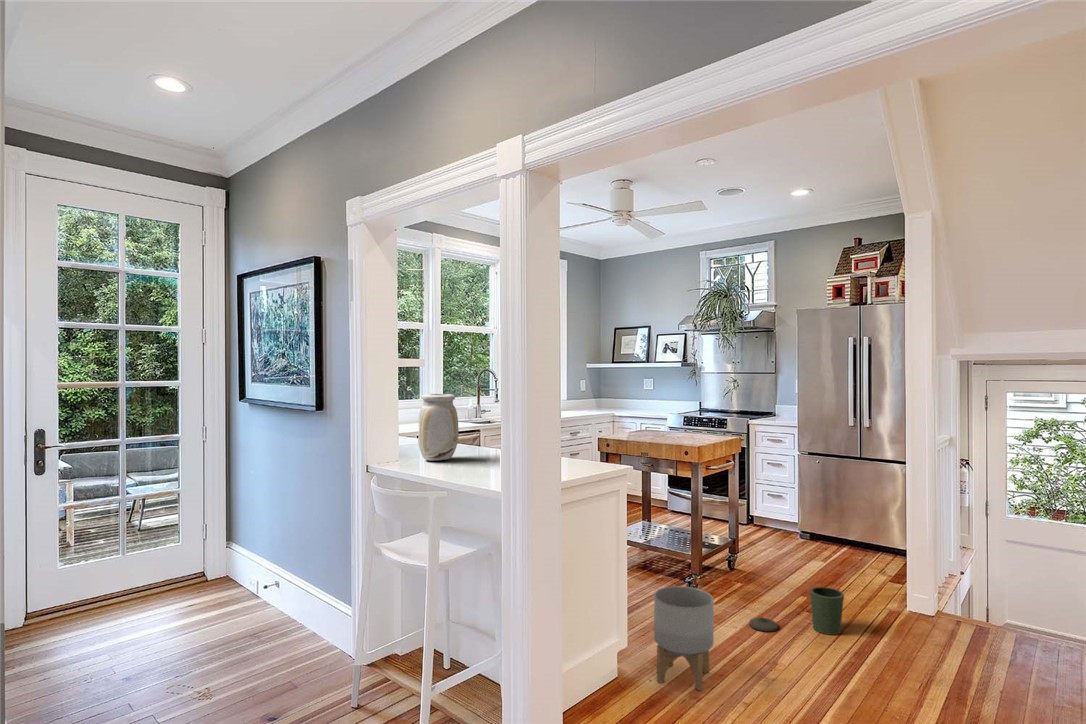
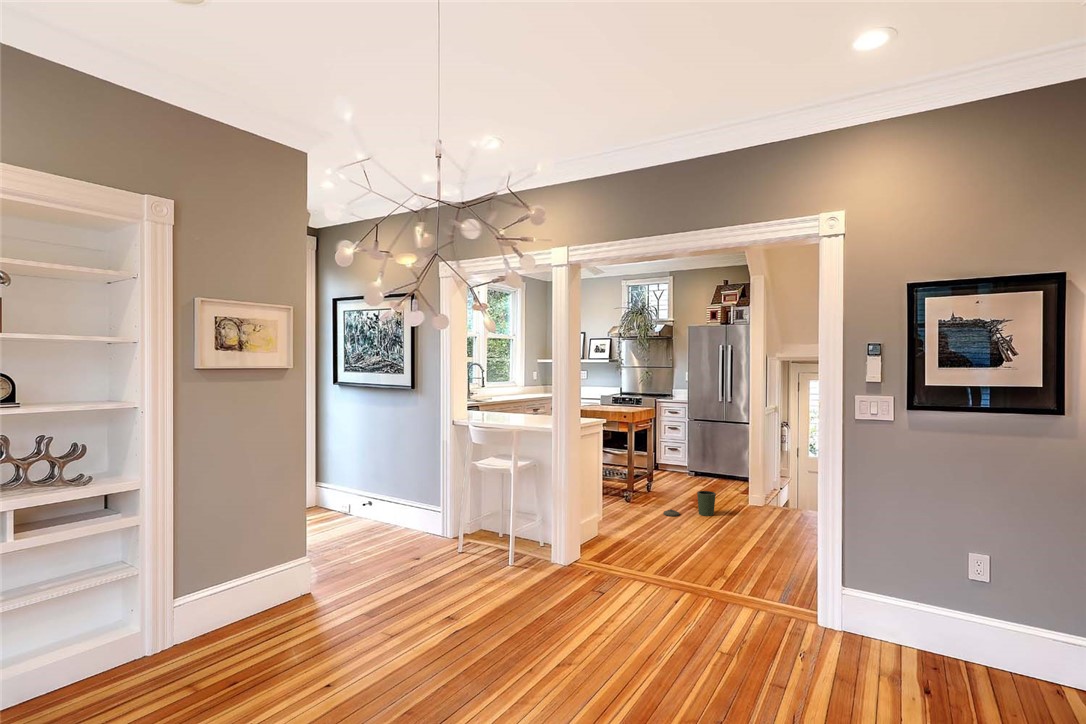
vase: present [418,394,459,461] -> none [480,378,503,417]
planter: present [654,586,714,691] -> none [616,487,649,539]

